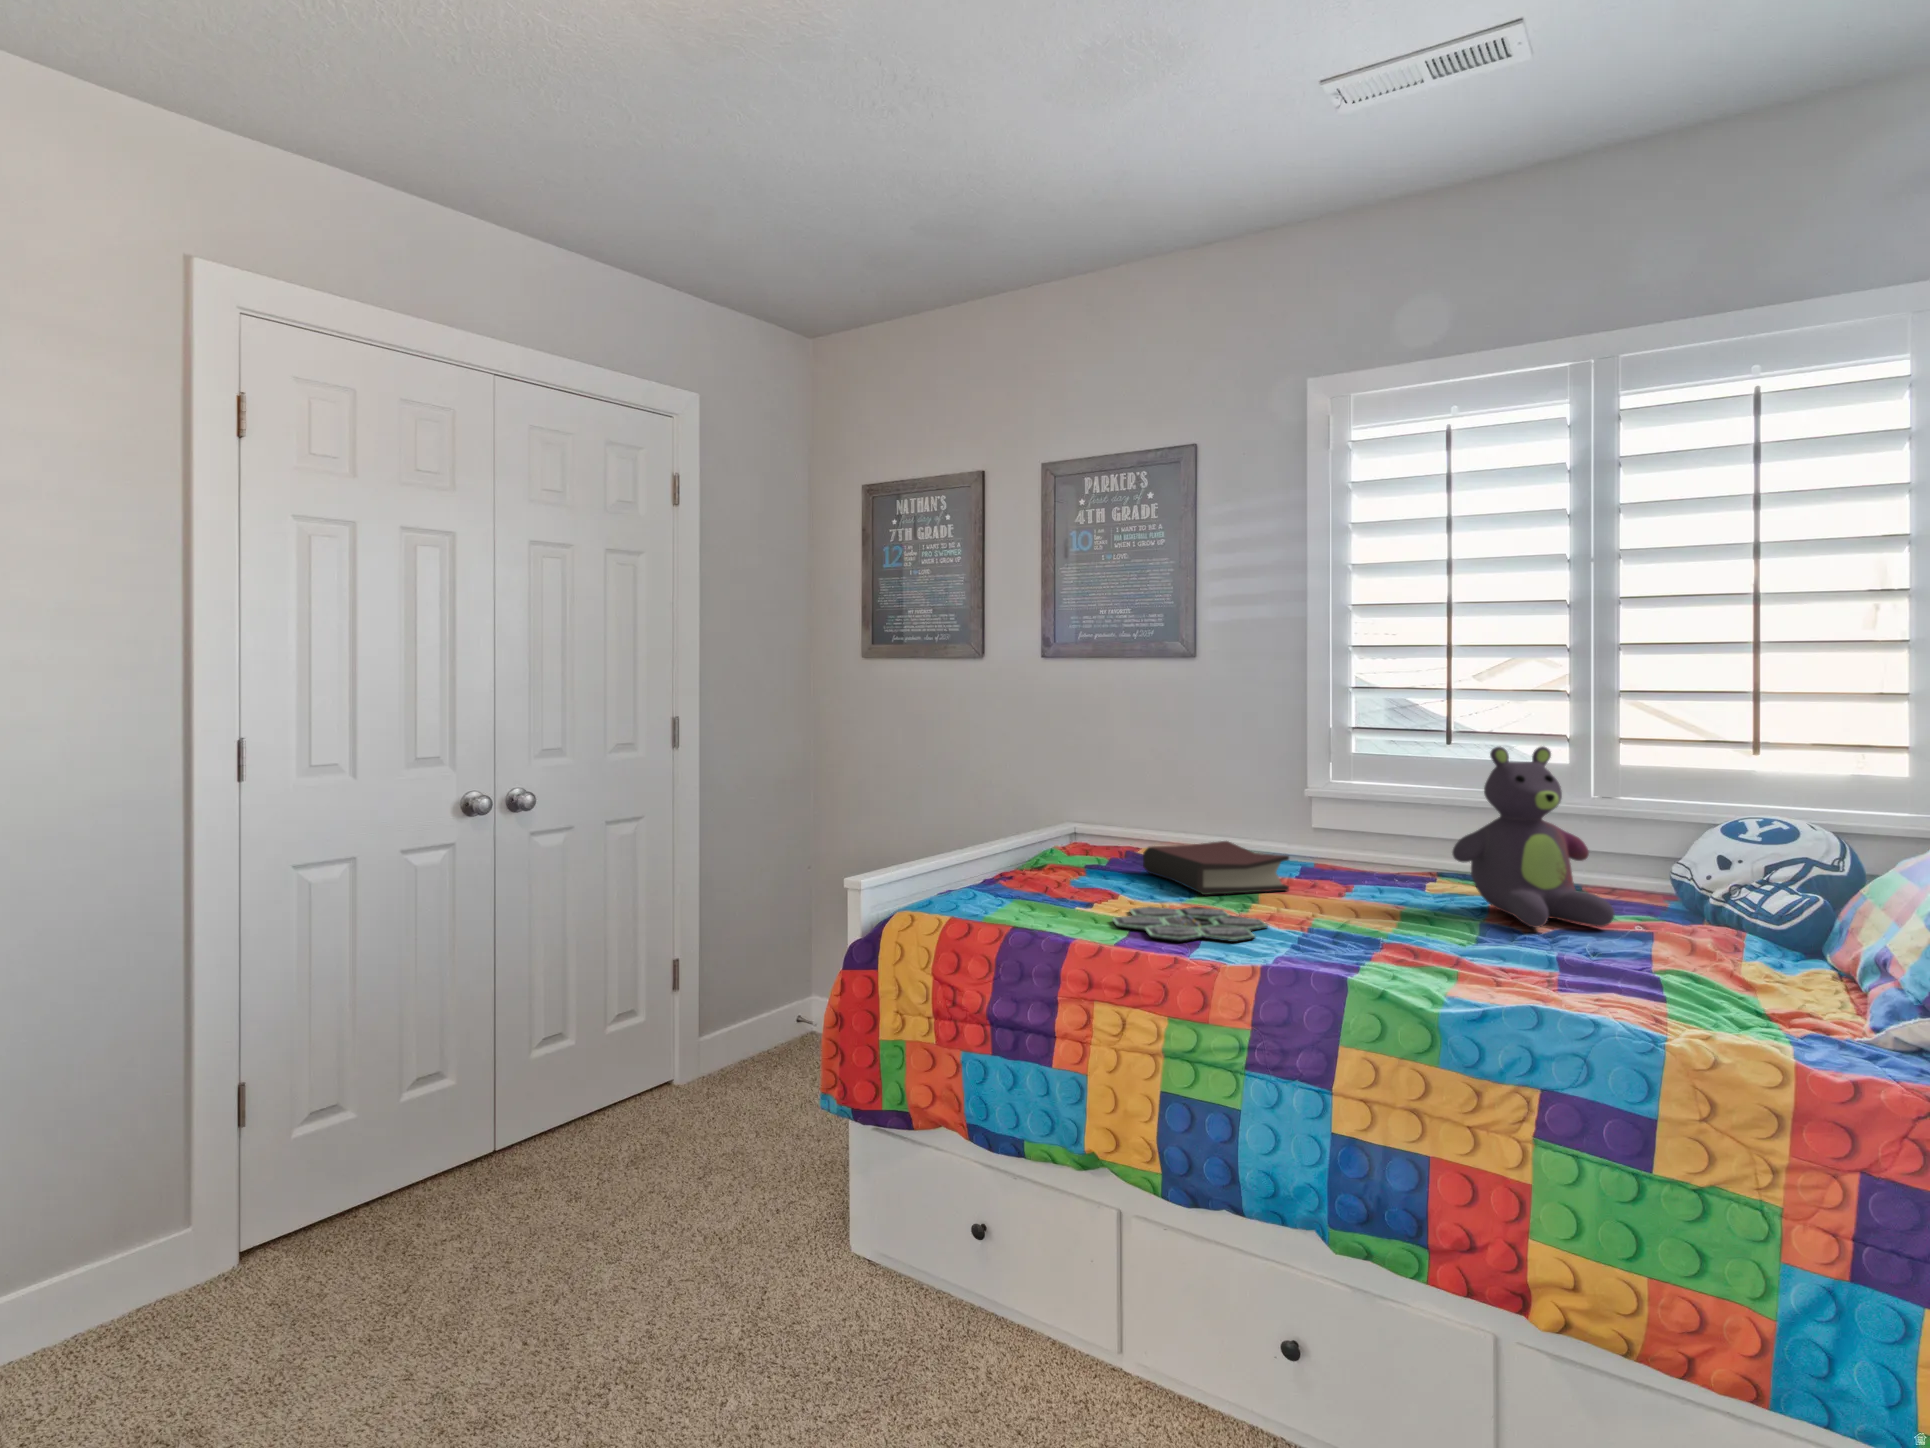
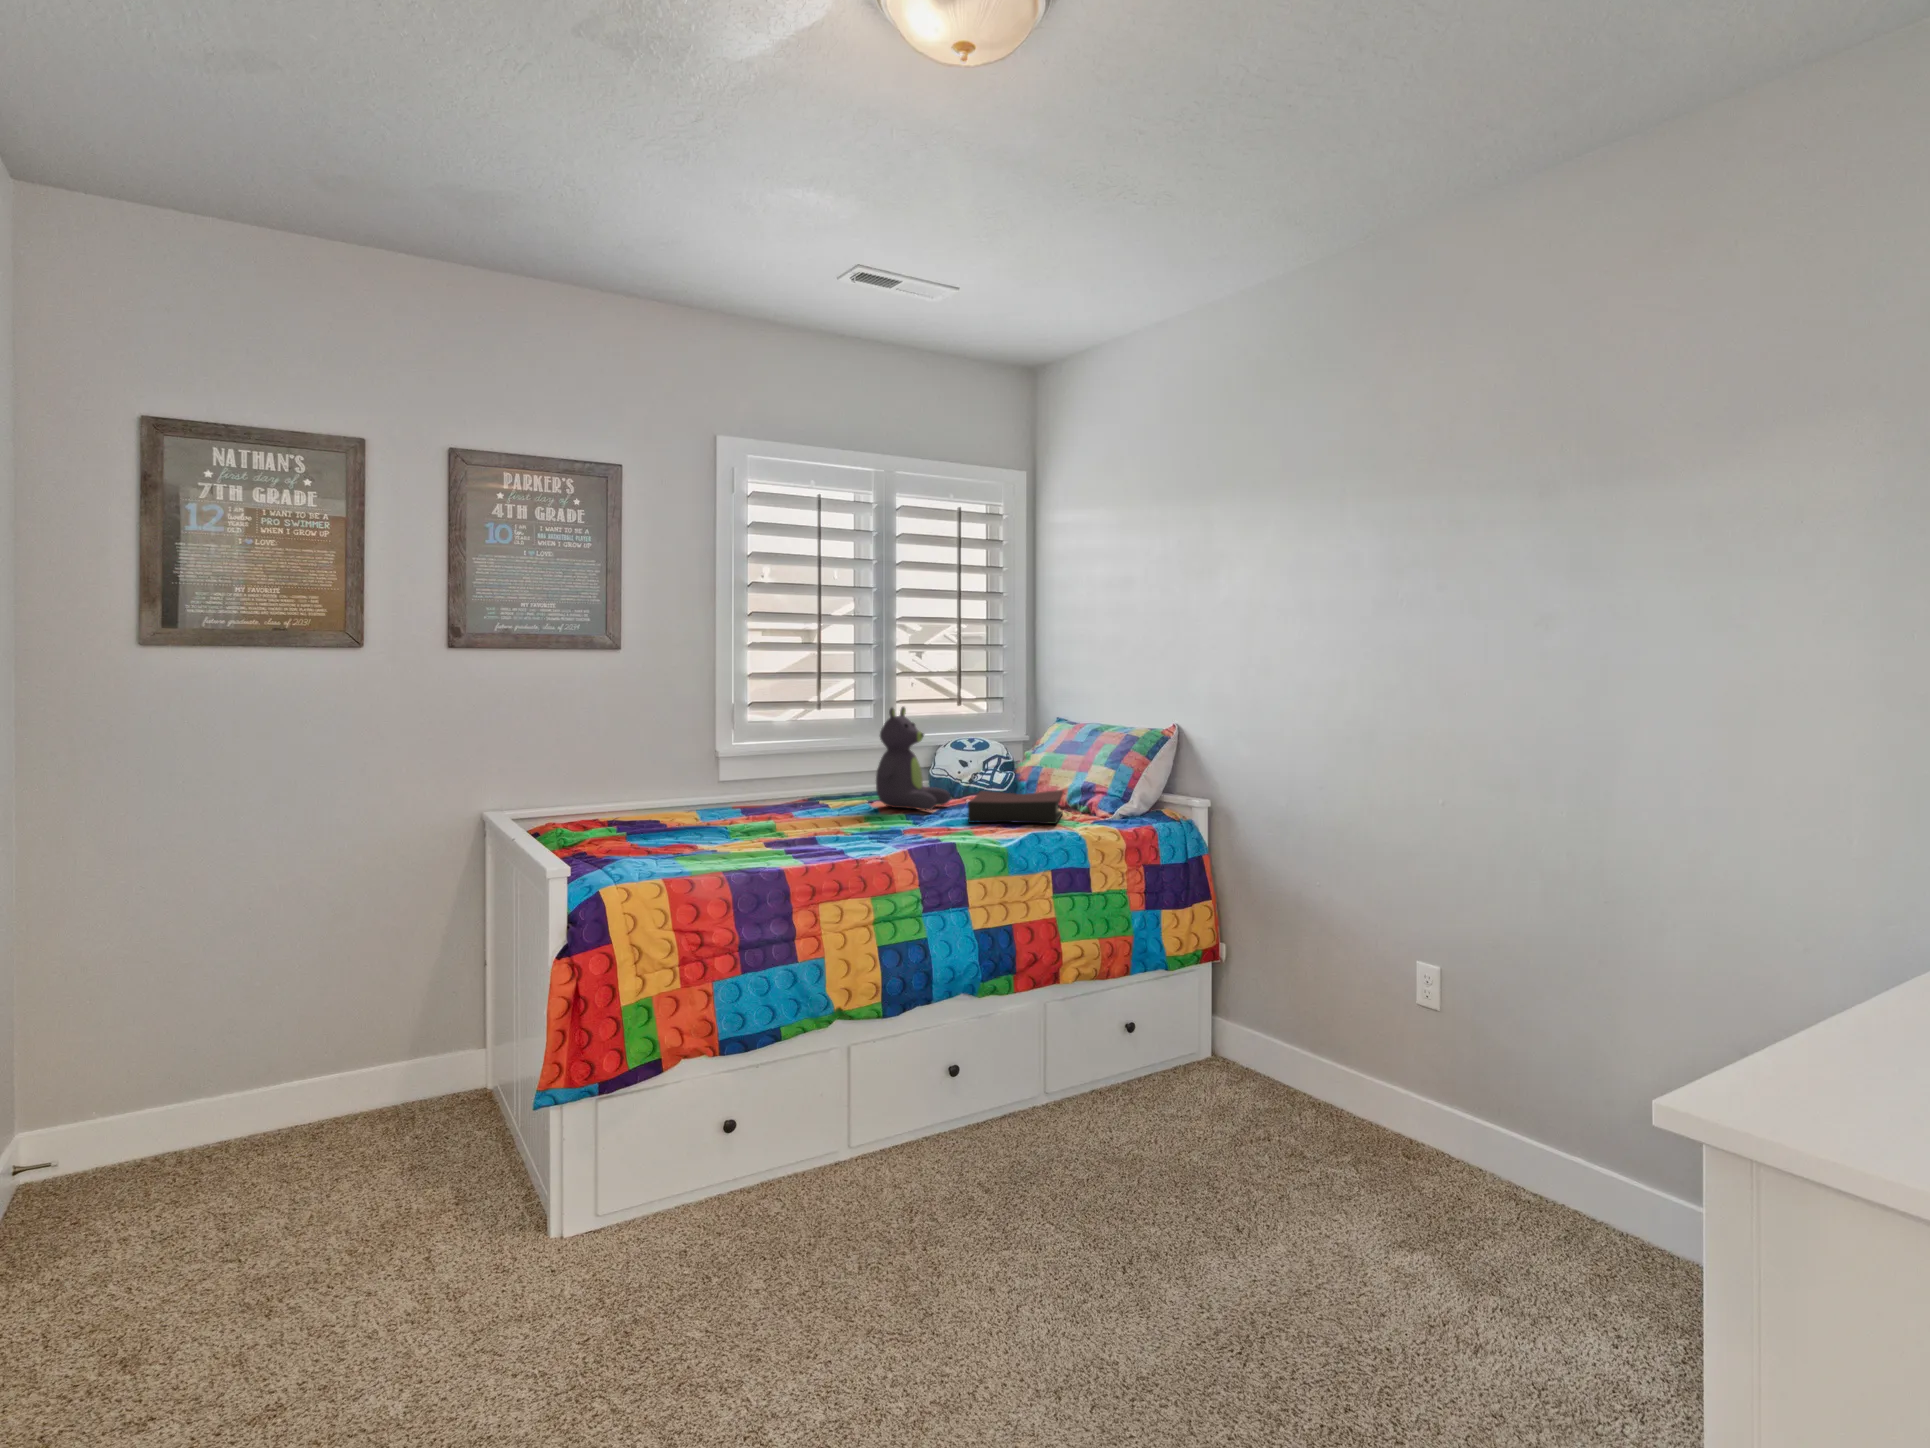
hardback book: present [1143,841,1289,895] -> present [968,790,1063,824]
board game: present [1112,906,1268,942] -> none [746,834,858,855]

